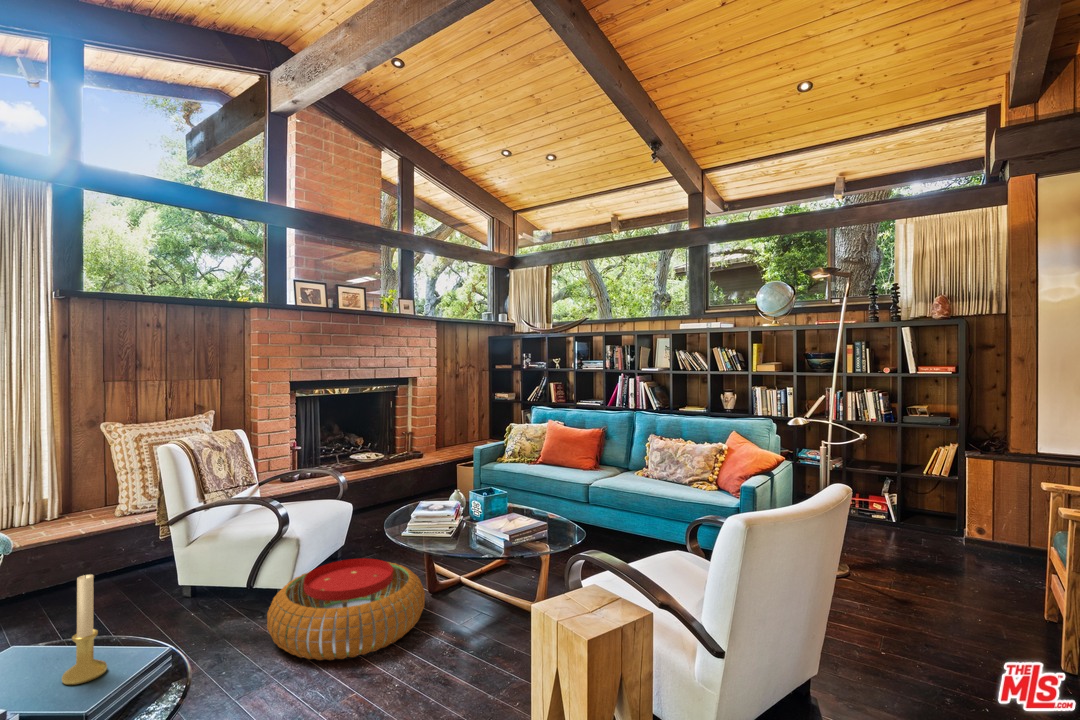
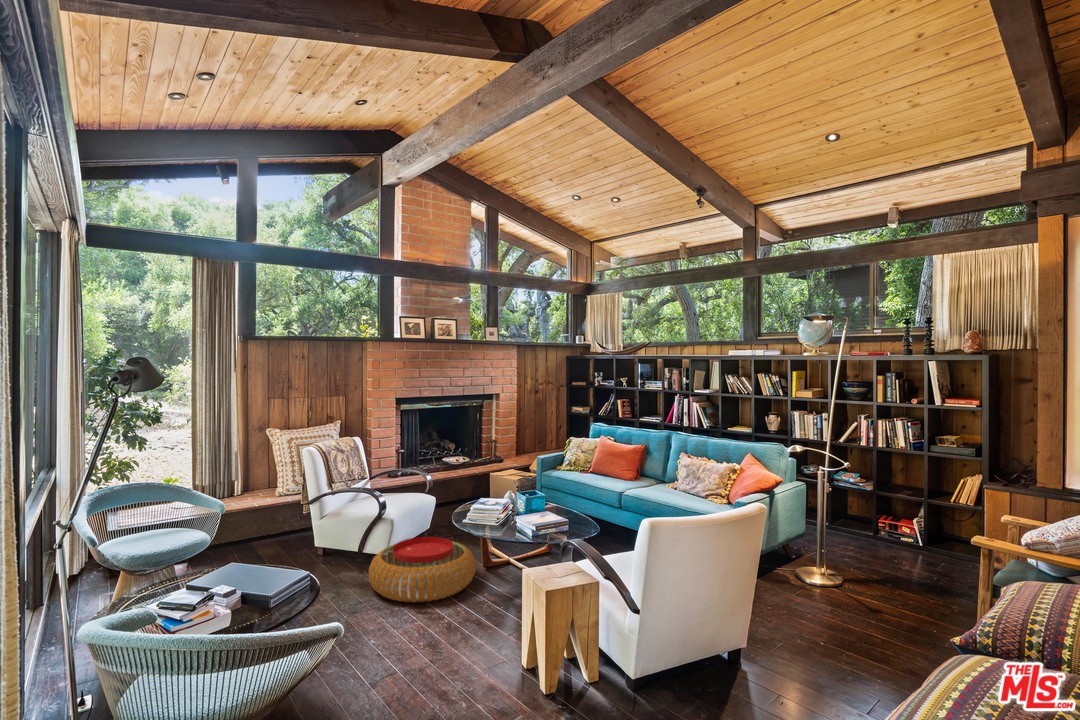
candle holder: present [62,574,107,685] -> none [257,525,278,583]

